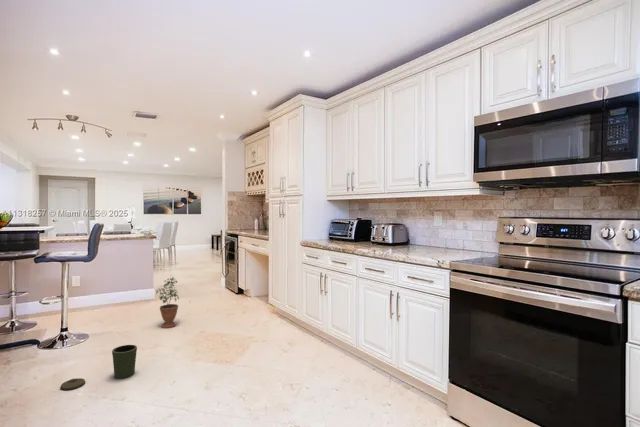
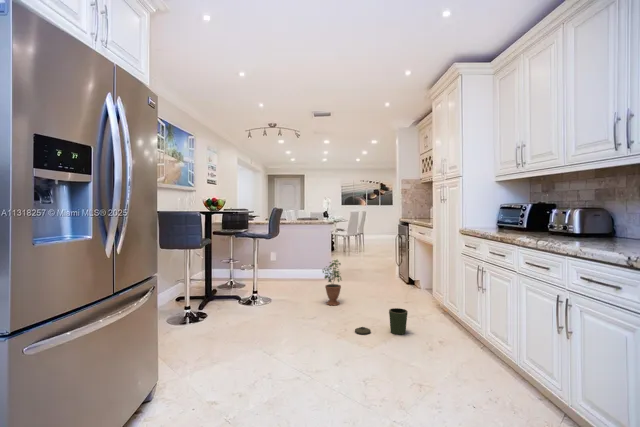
trash can: present [60,345,137,390] -> present [355,308,408,335]

